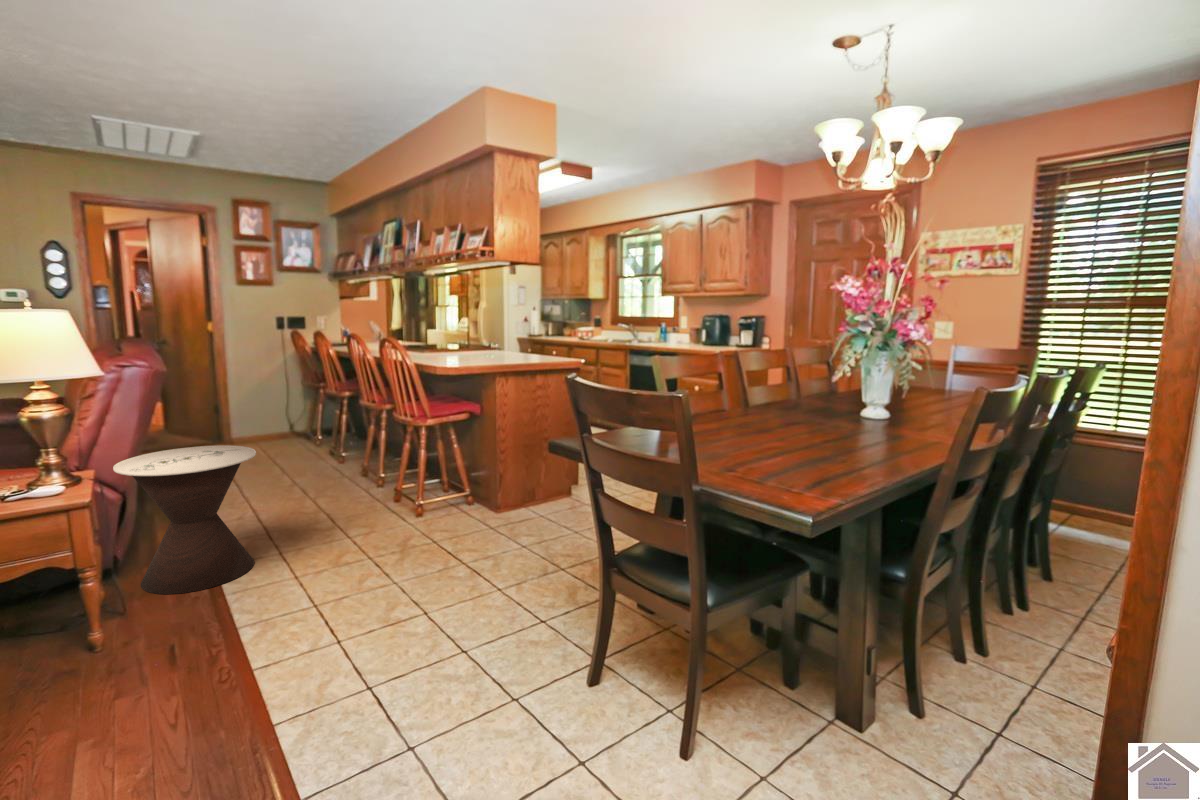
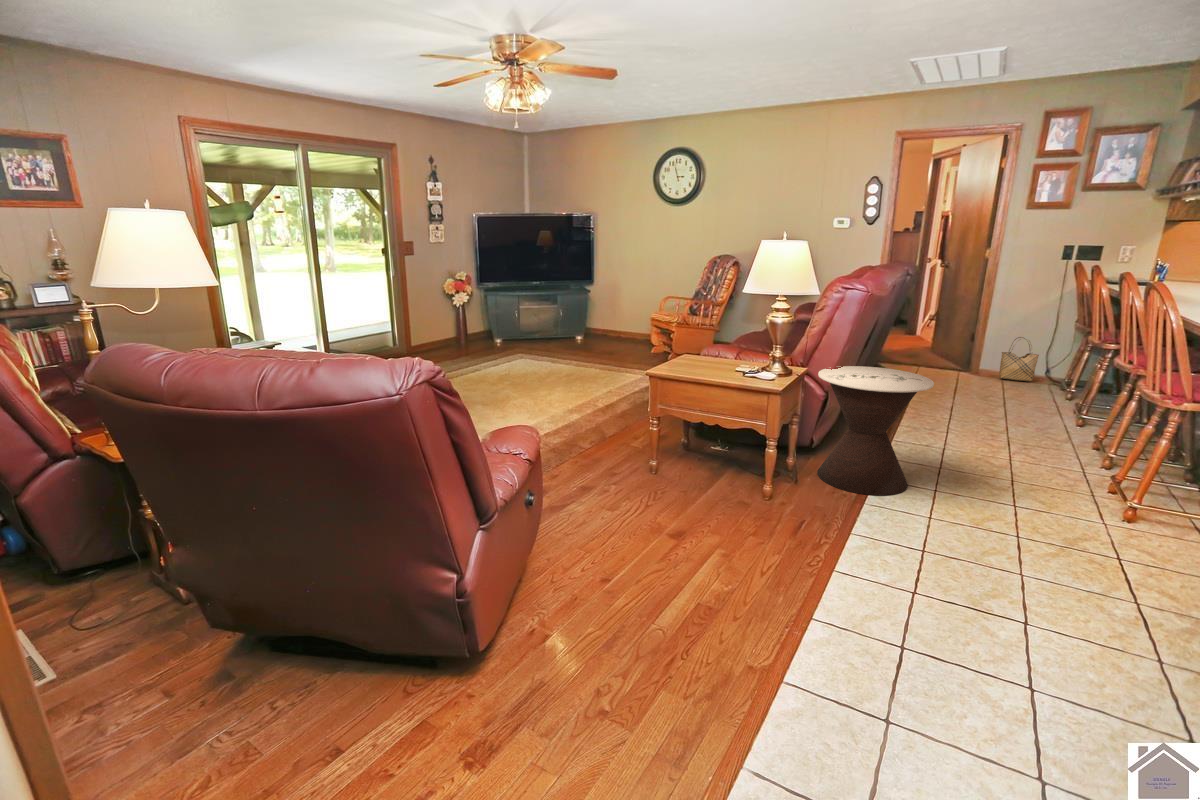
woven basket: none [251,400,284,440] -> present [999,337,1039,381]

